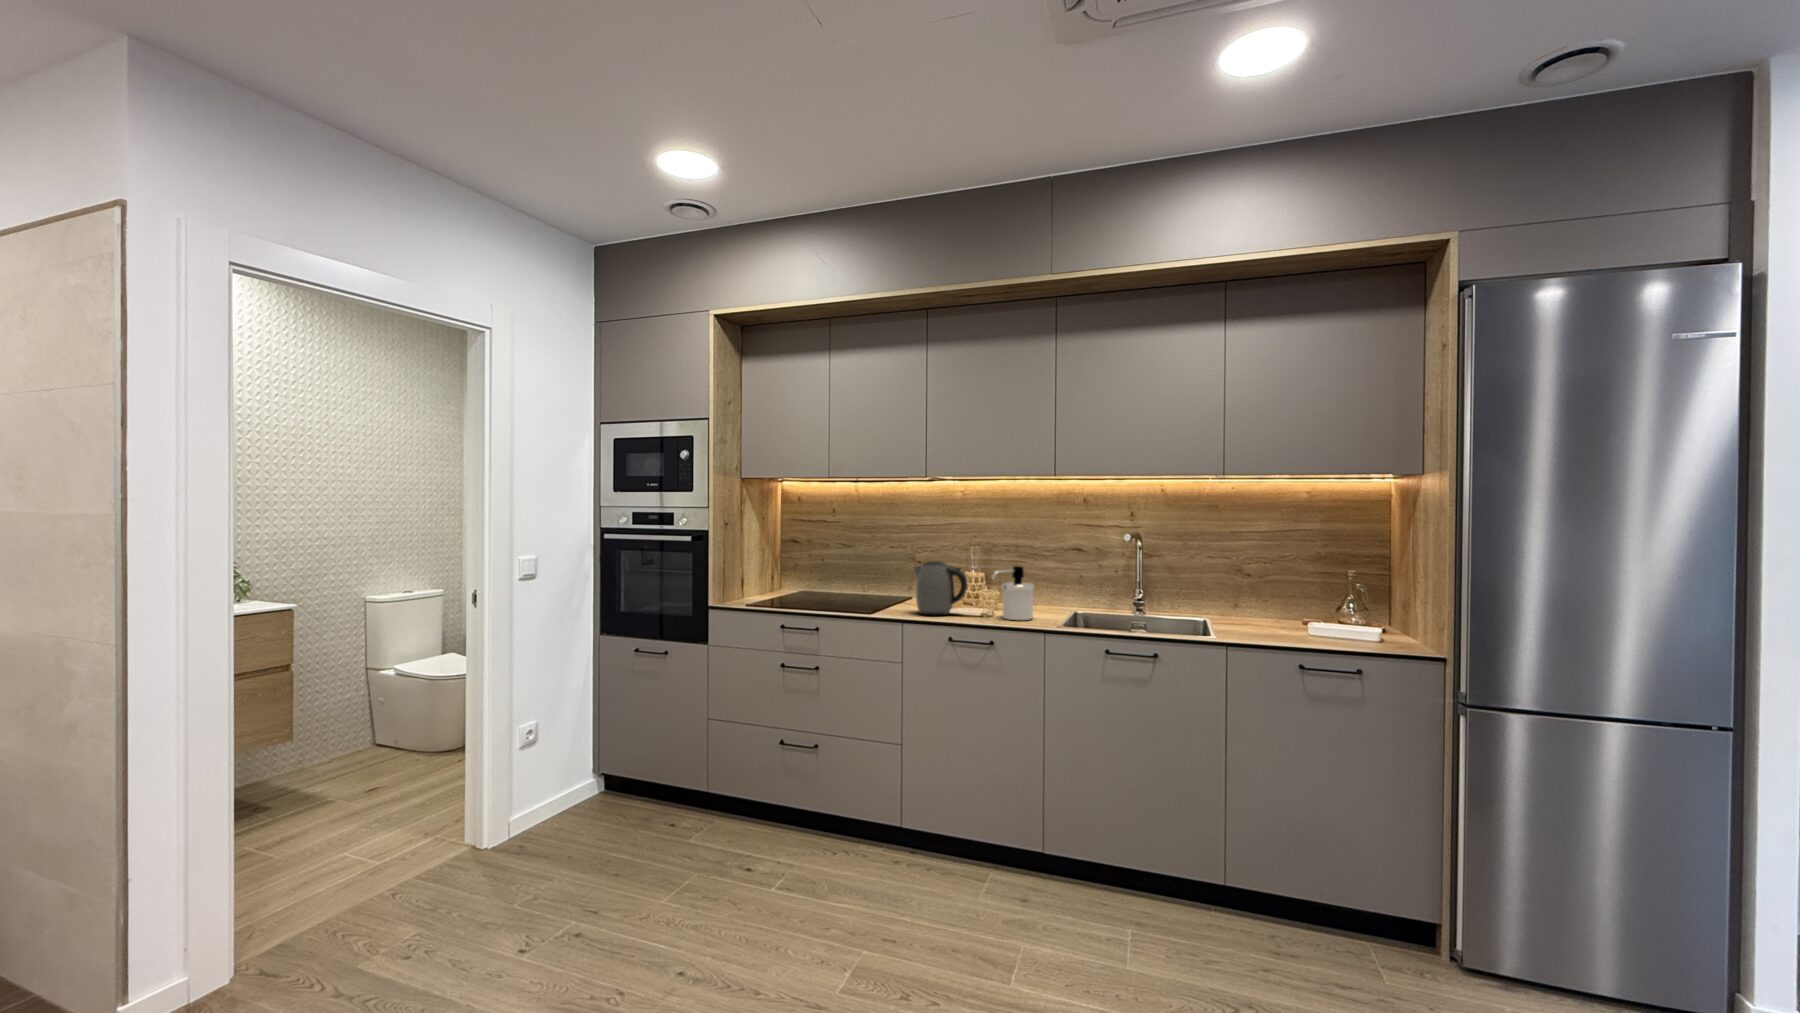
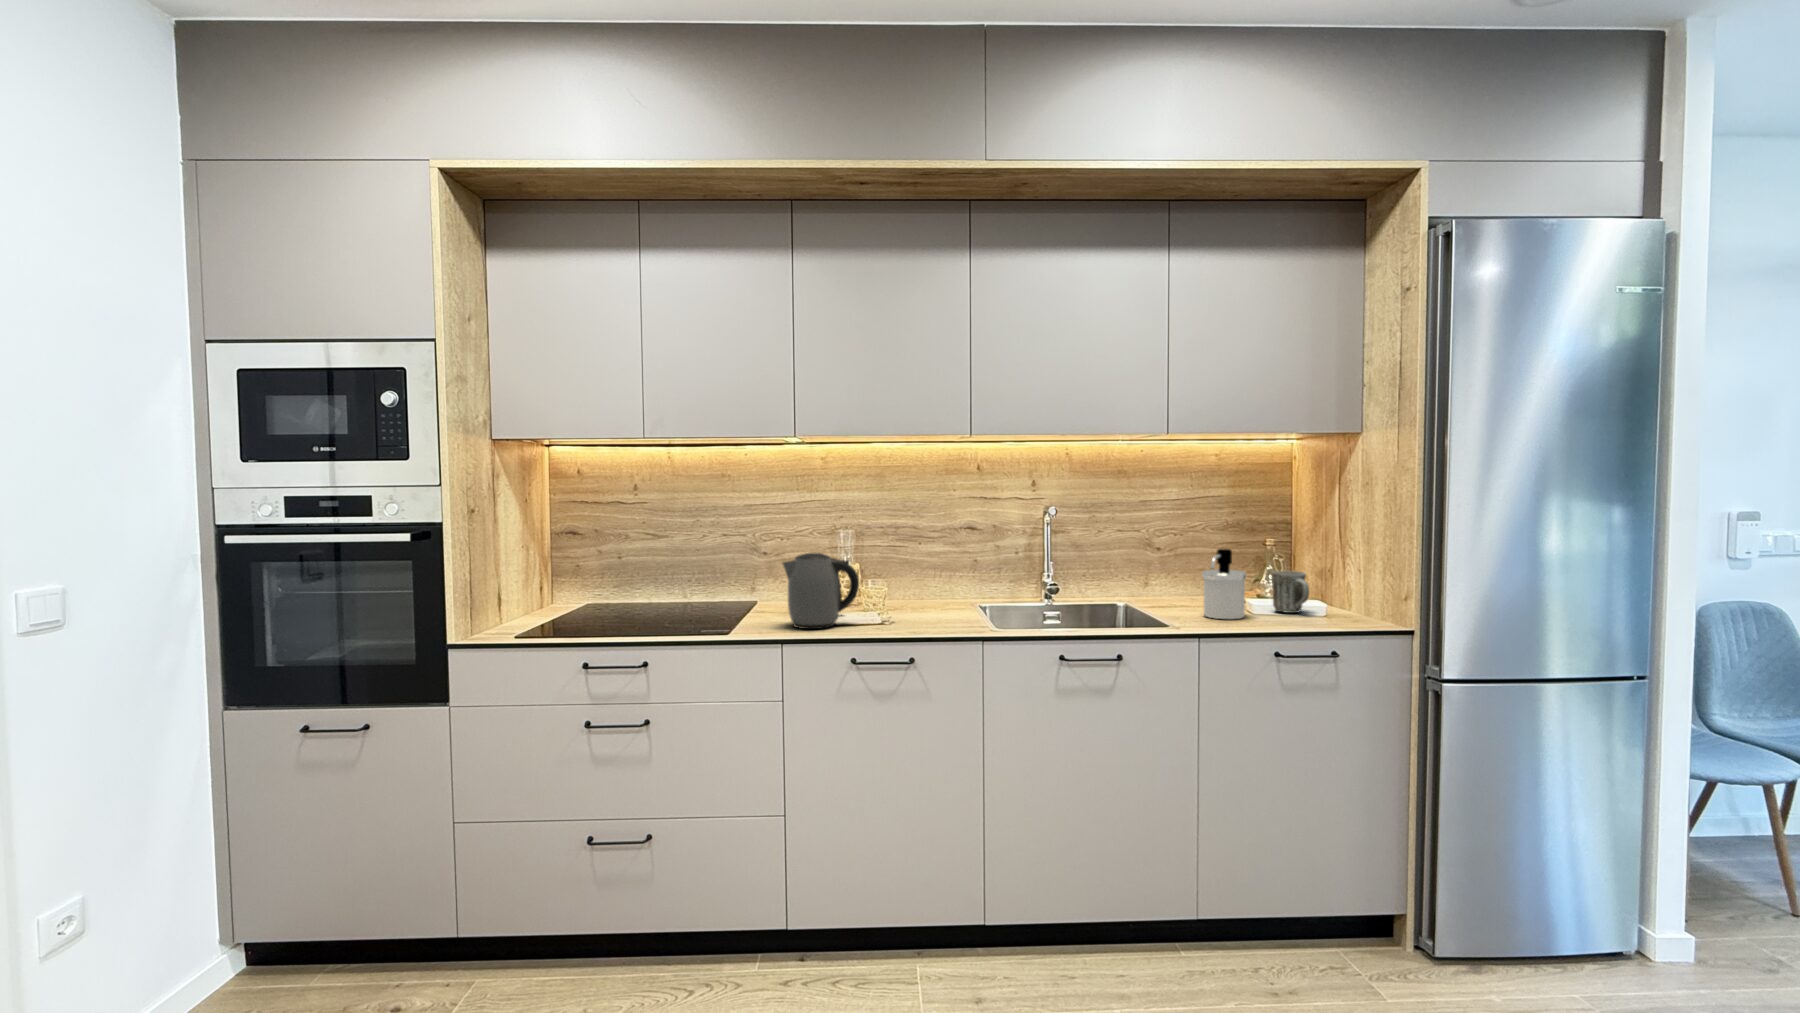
soap dispenser: present [992,566,1034,620] -> present [1202,549,1246,619]
mug: none [1323,598,1355,636] -> present [1272,571,1310,613]

